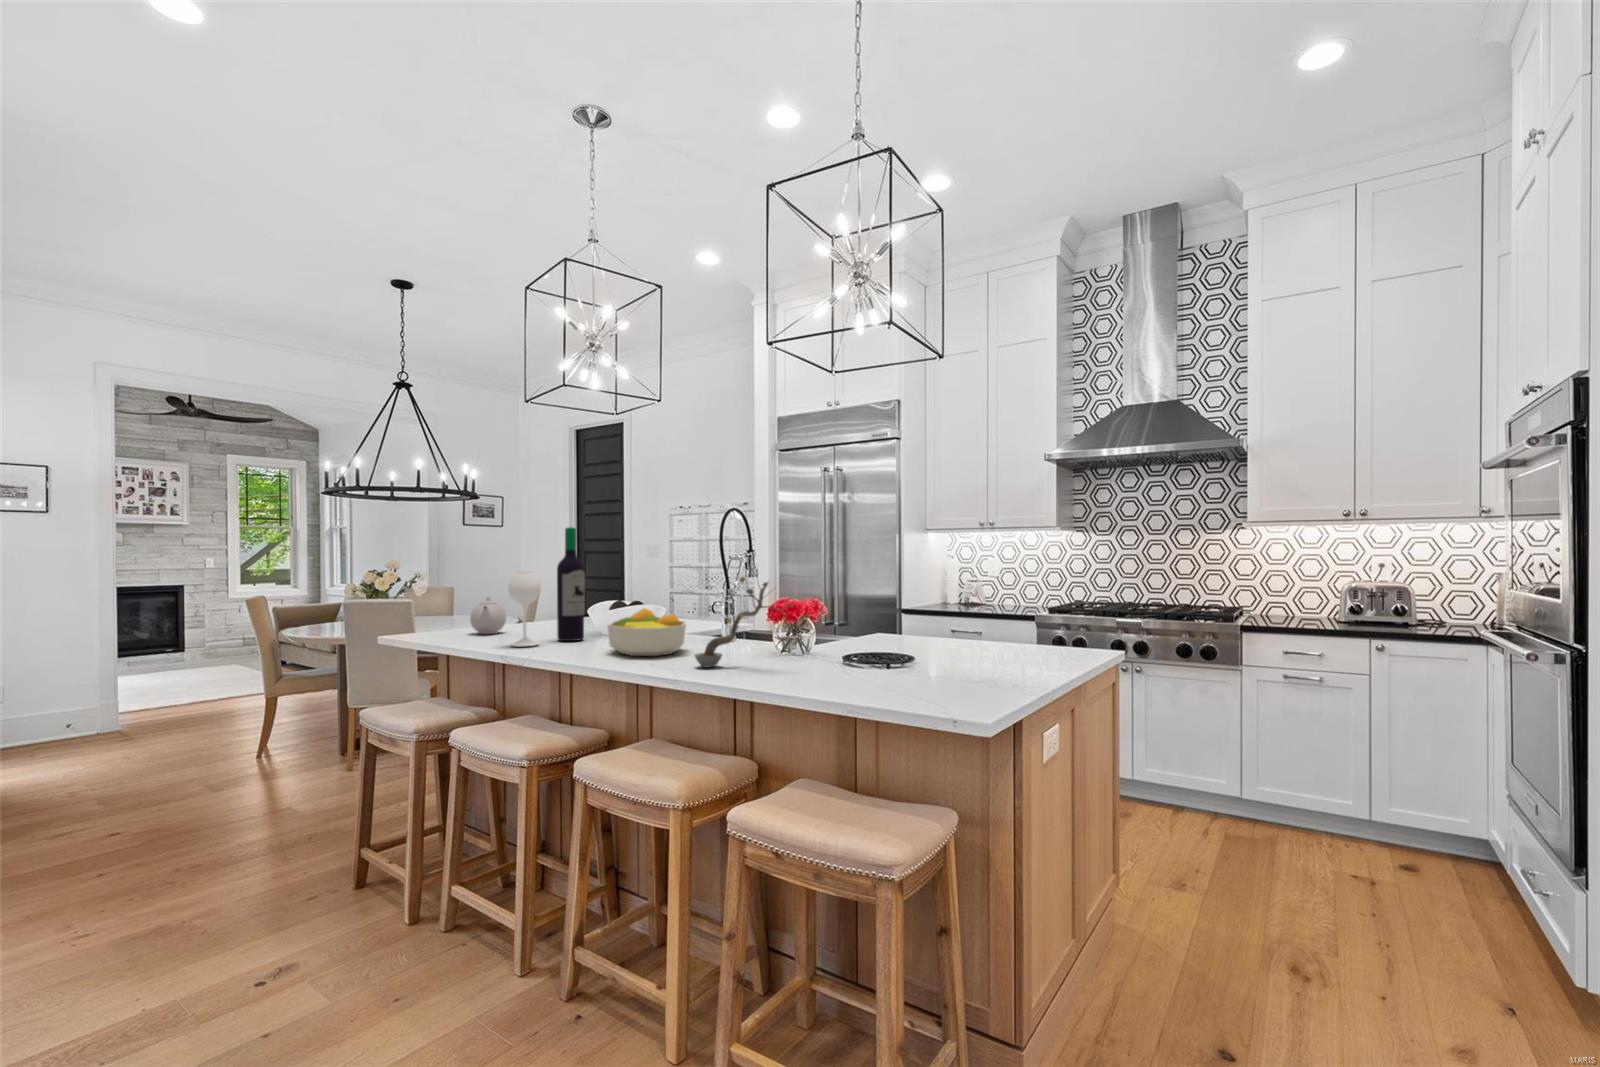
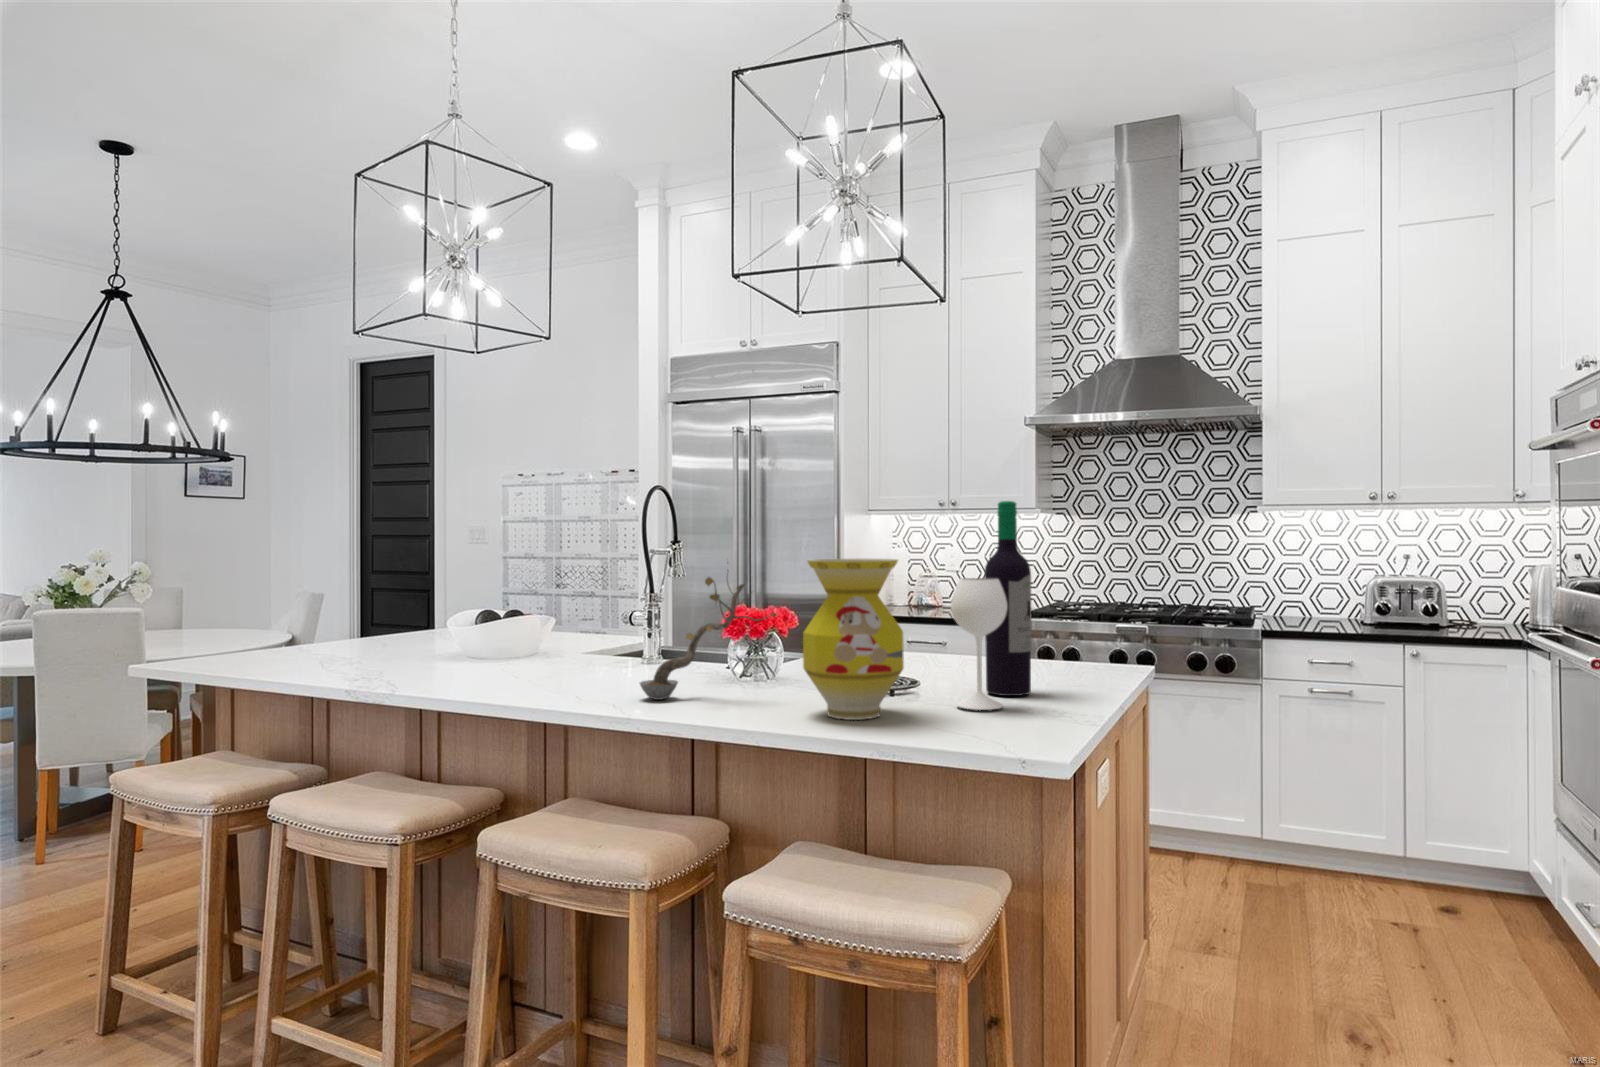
wine bottle: present [508,527,585,646] -> present [951,501,1031,710]
vase: none [802,563,880,686] -> present [803,559,904,720]
teapot: present [470,597,506,634] -> none [273,605,326,659]
fruit bowl: present [608,608,686,656] -> none [501,619,610,686]

